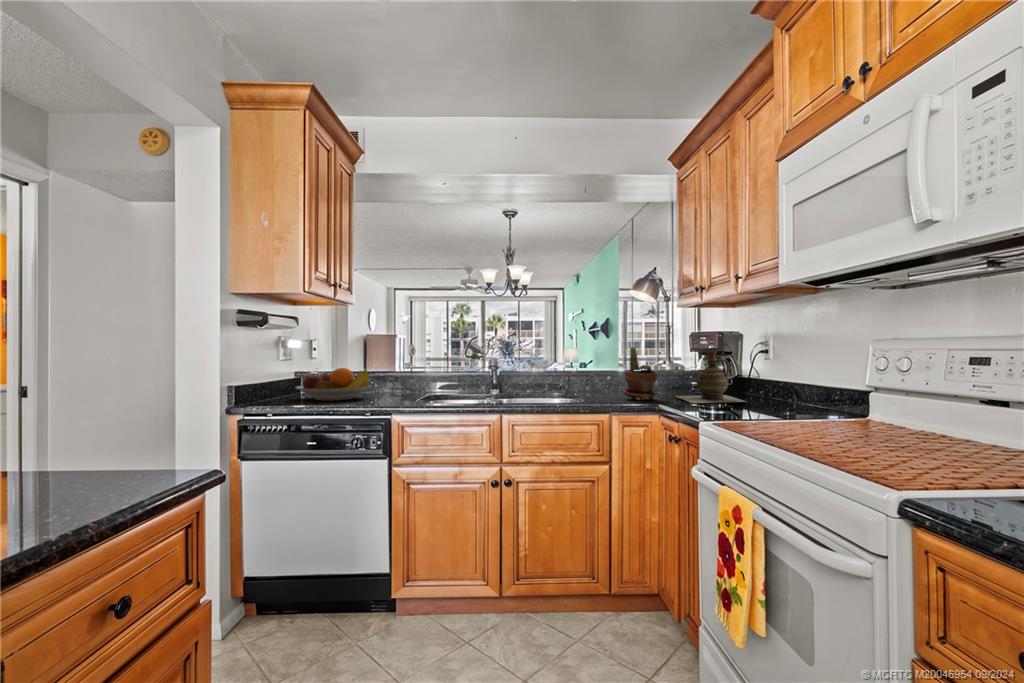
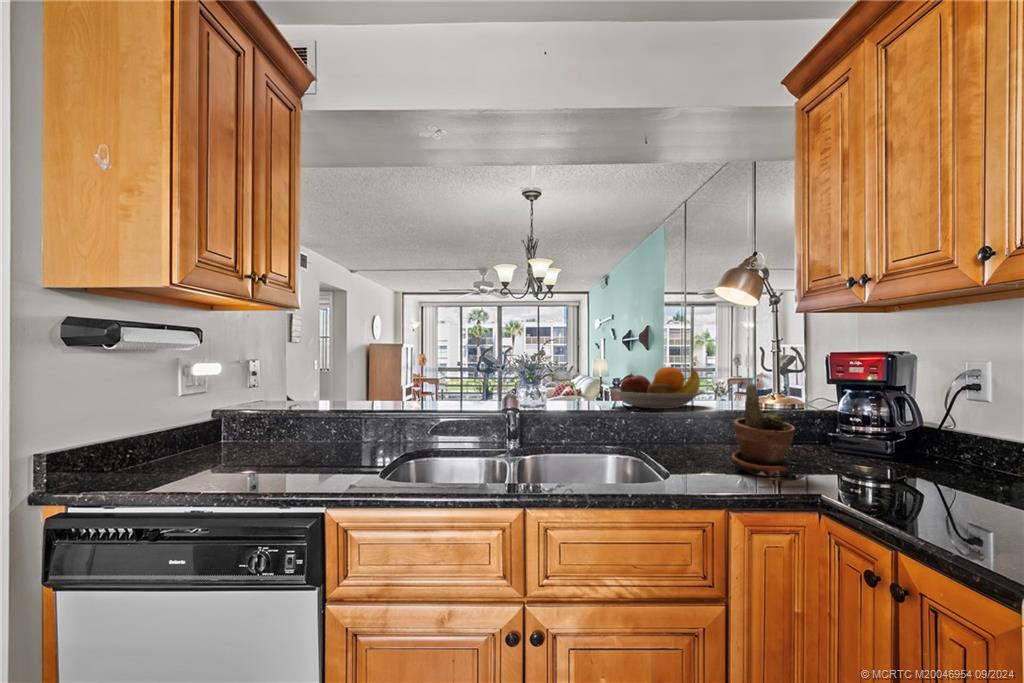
ceramic jug: present [677,351,745,403] -> none [819,391,972,488]
fruit bowl: present [296,368,371,401] -> present [610,367,705,409]

